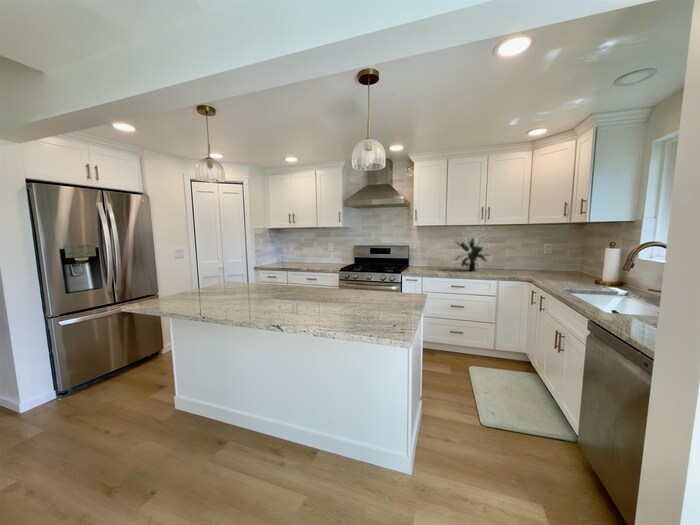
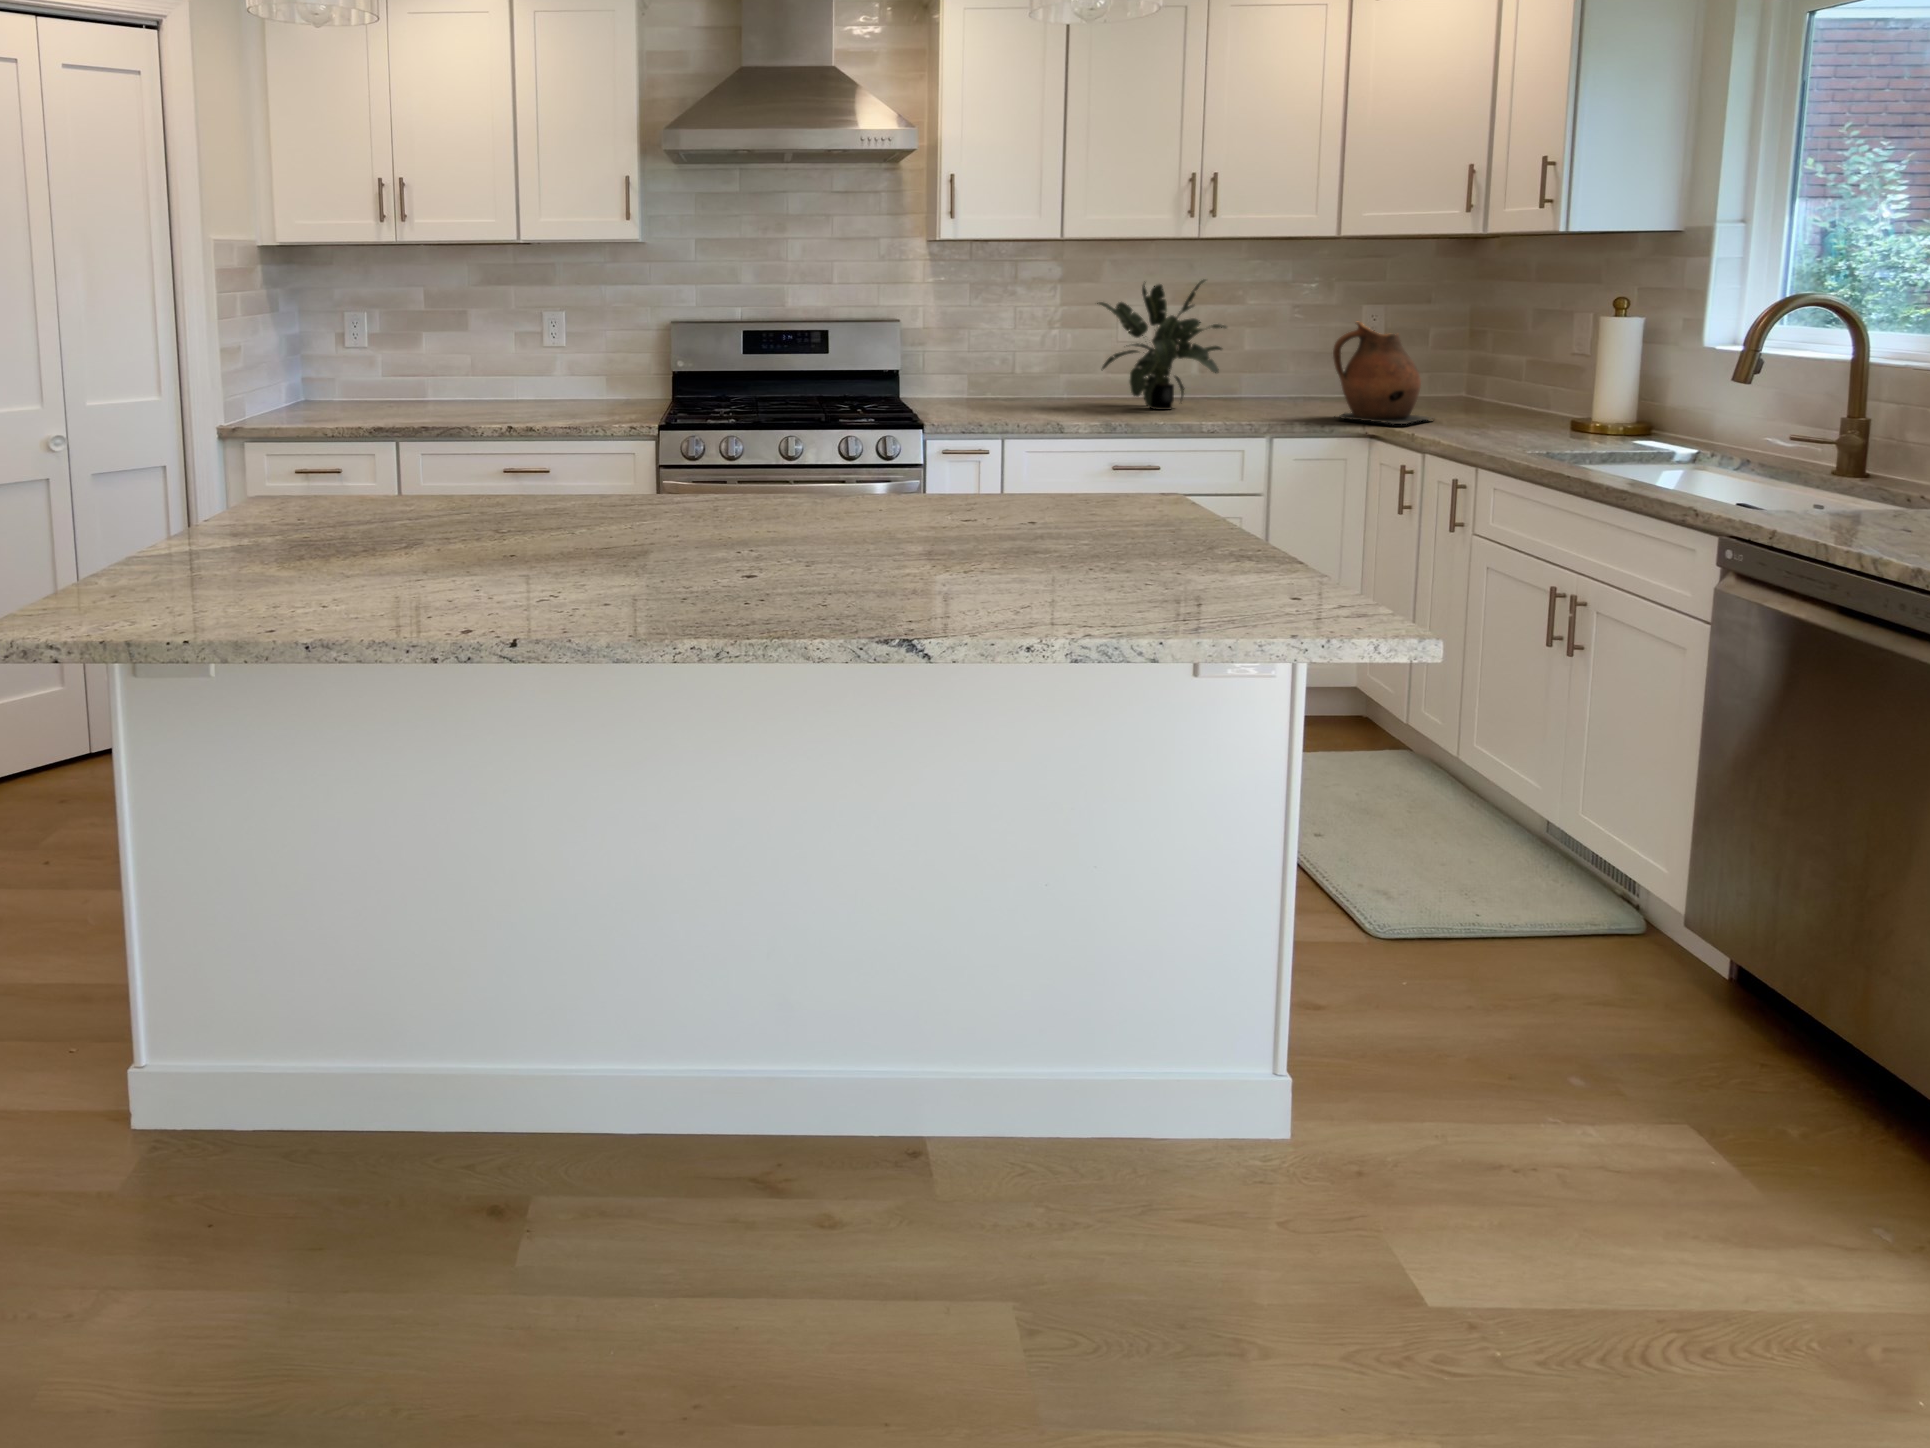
ceramic pitcher: none [518,248,550,278] -> present [1333,322,1431,425]

